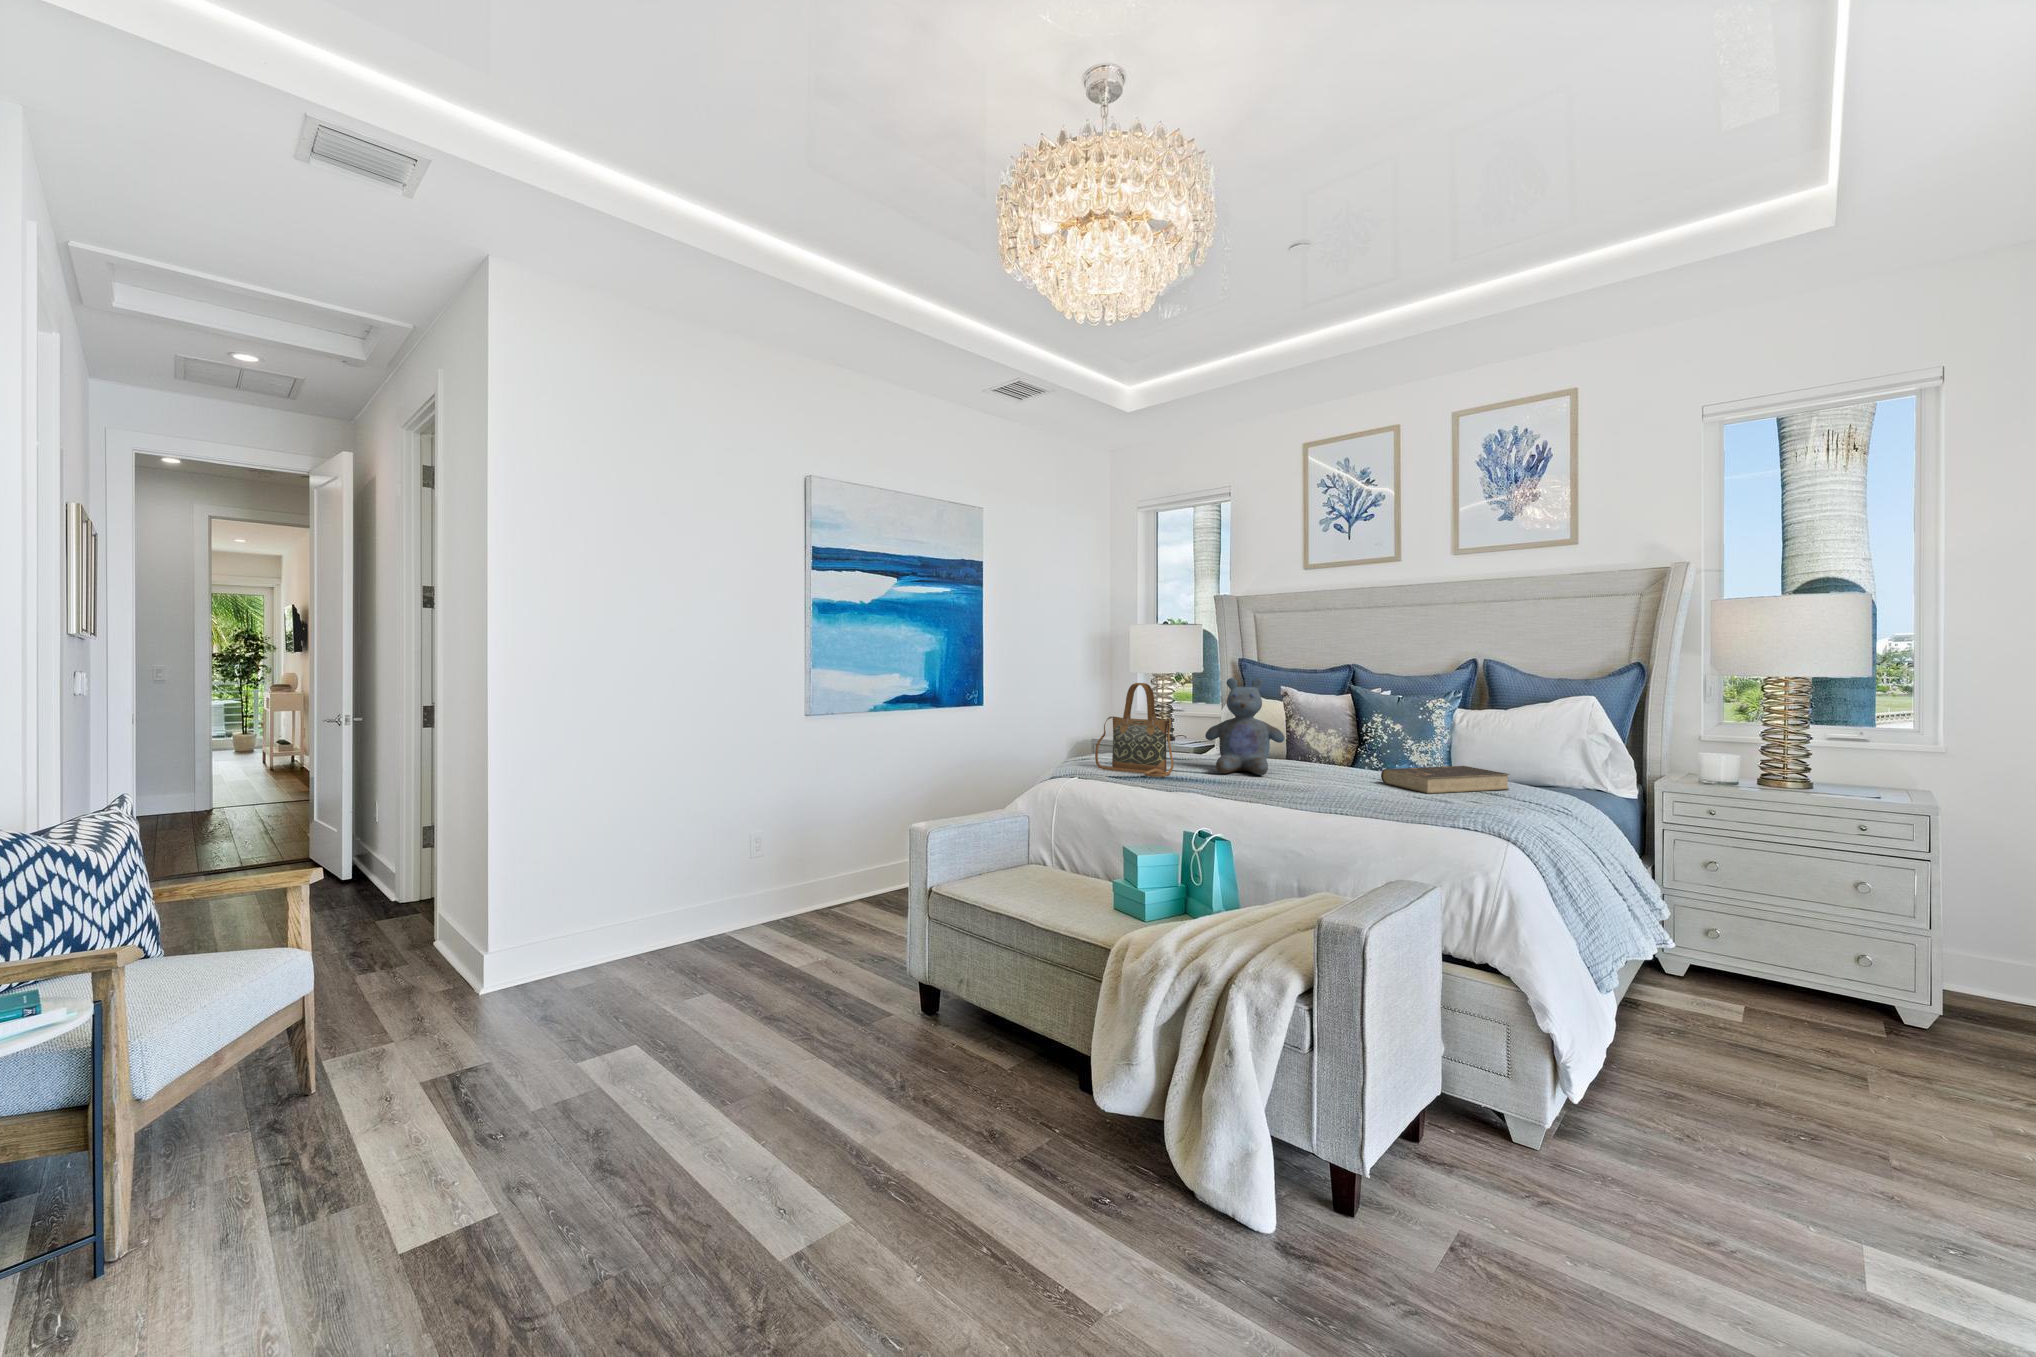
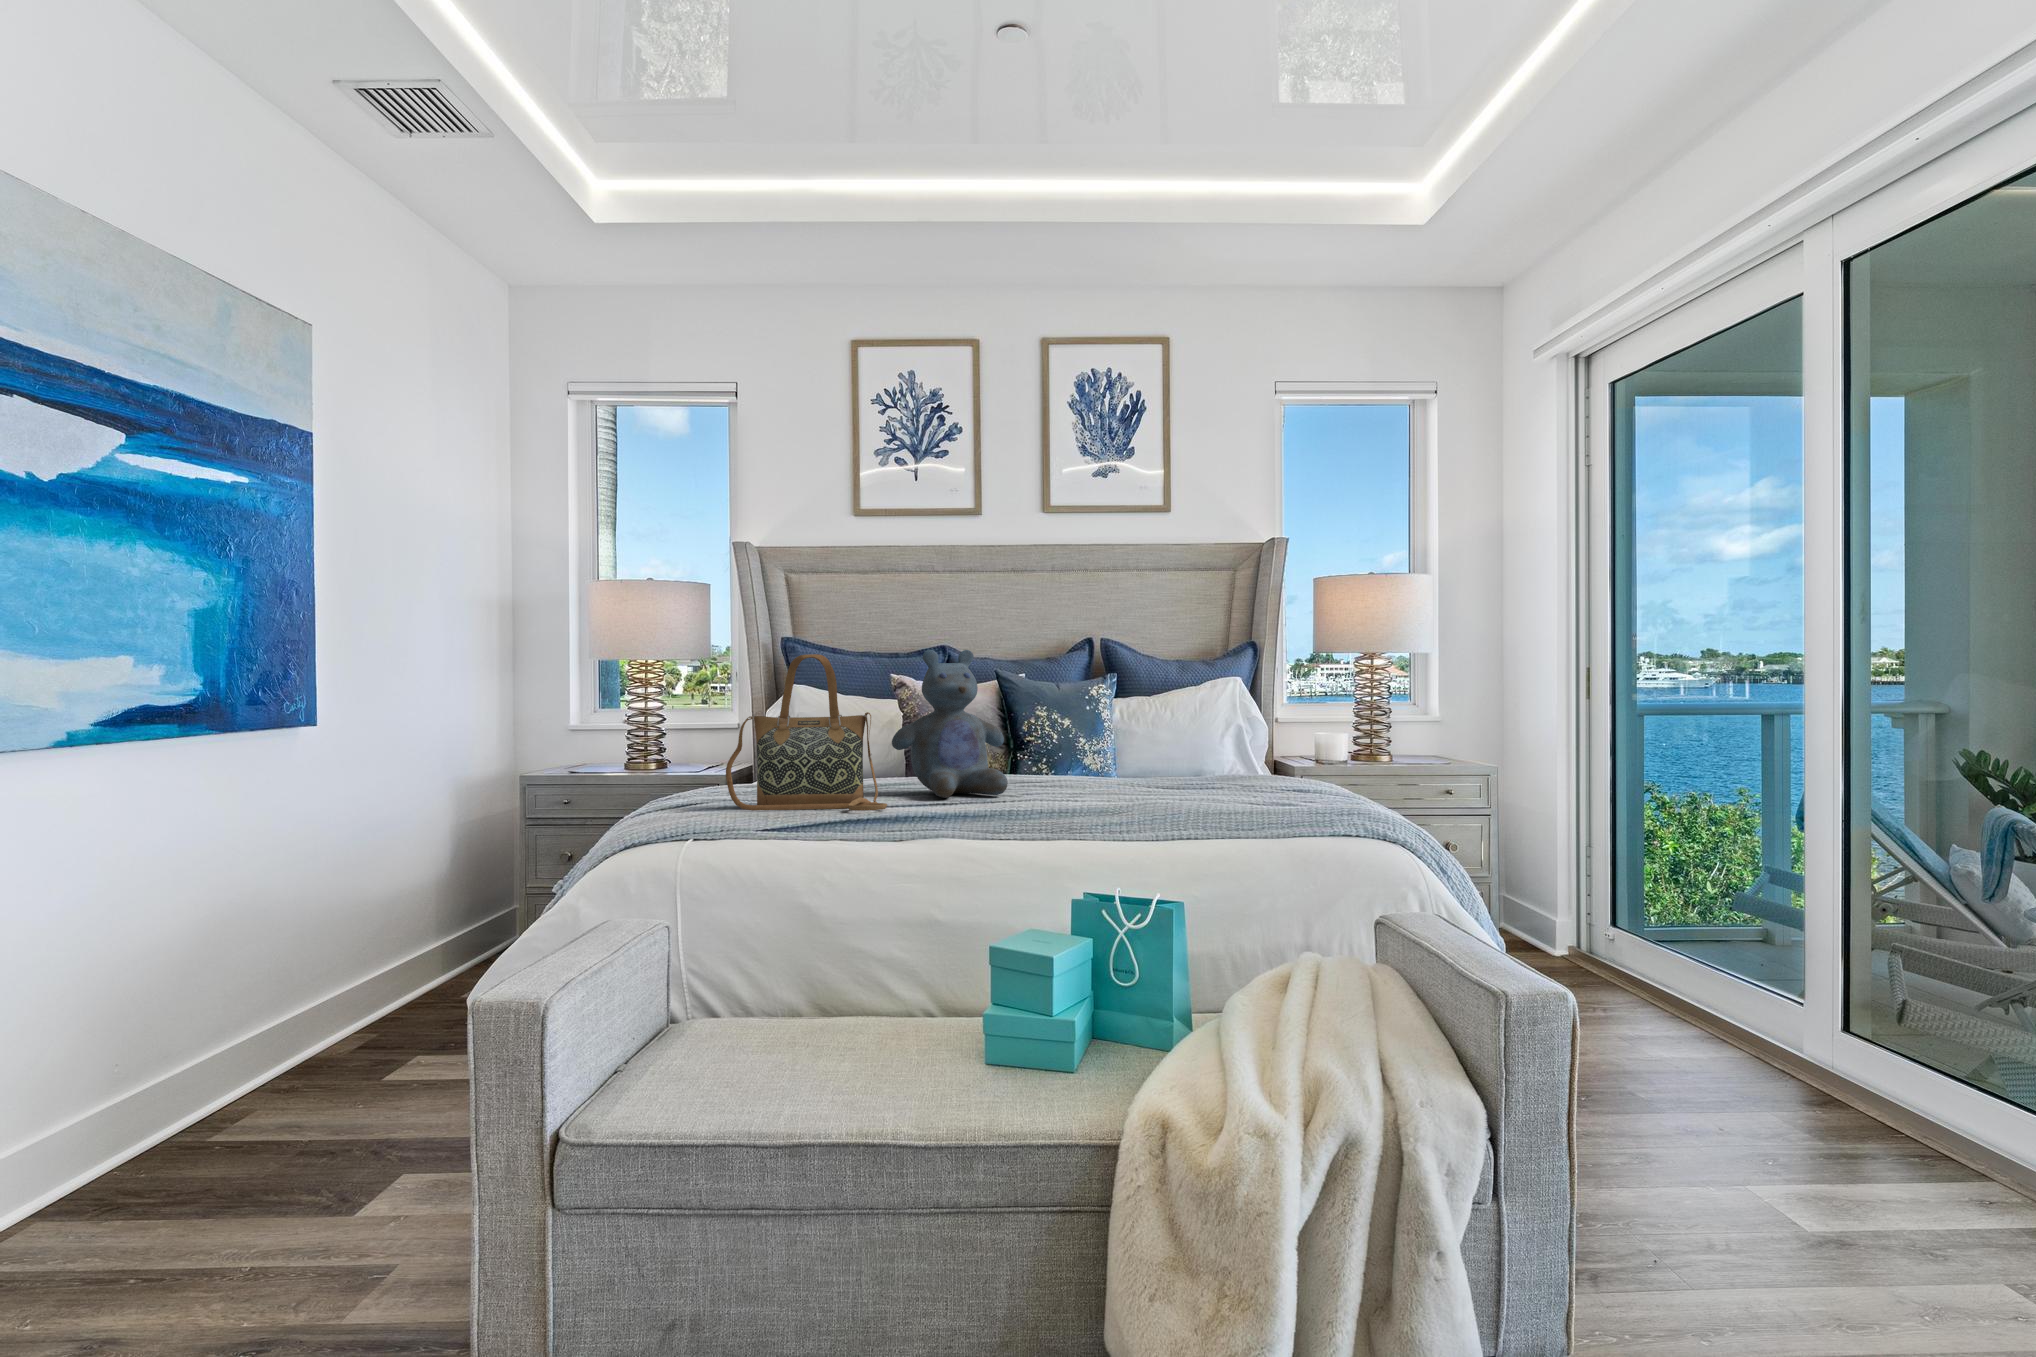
book: present [1381,766,1510,793] -> none [1145,761,1274,794]

